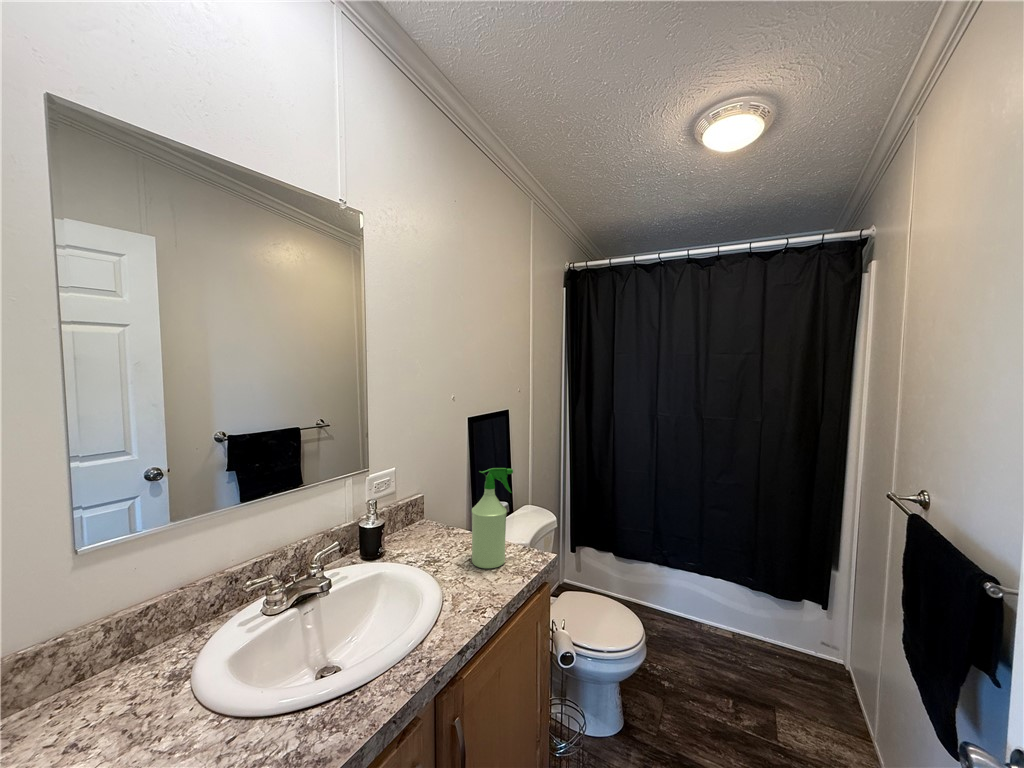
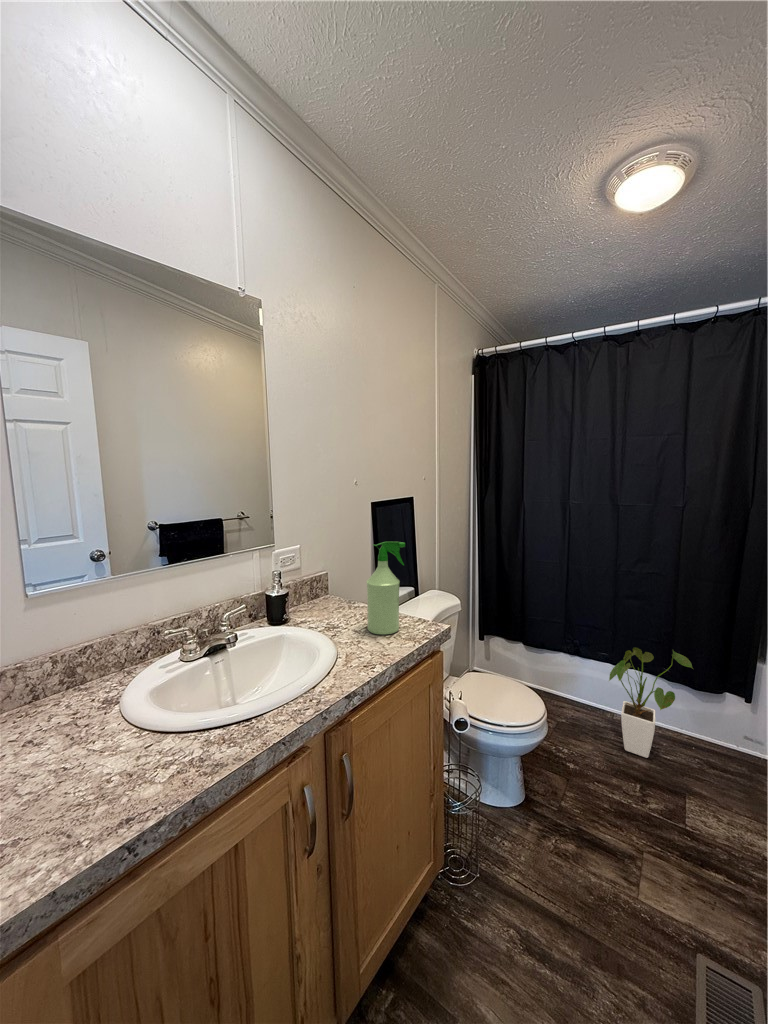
house plant: none [700,558,776,671] -> present [609,648,692,758]

